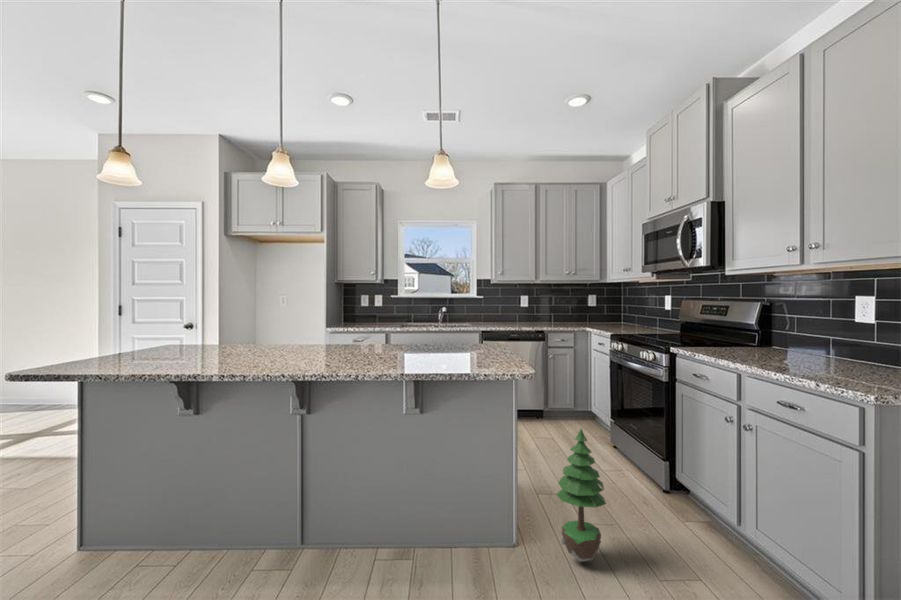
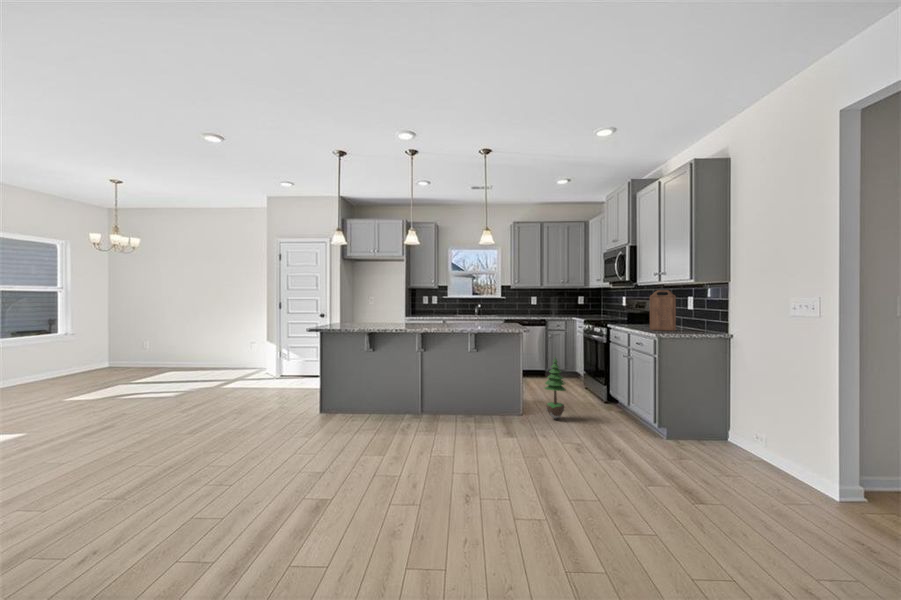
cutting board: none [806,284,878,381] -> present [650,290,676,331]

